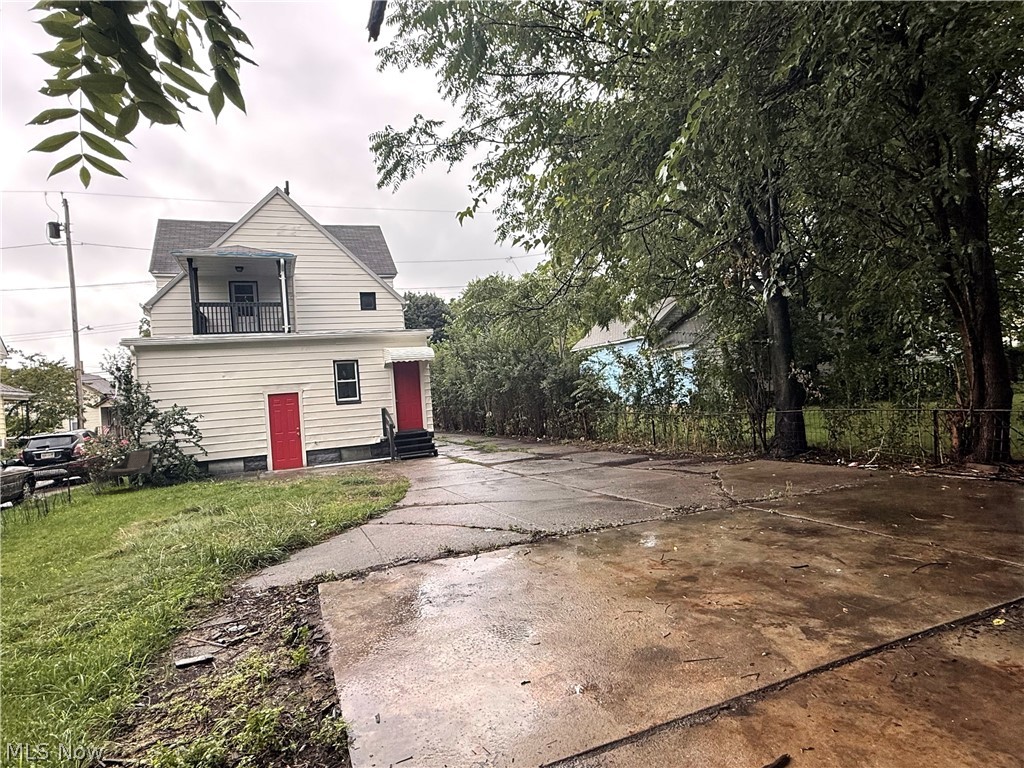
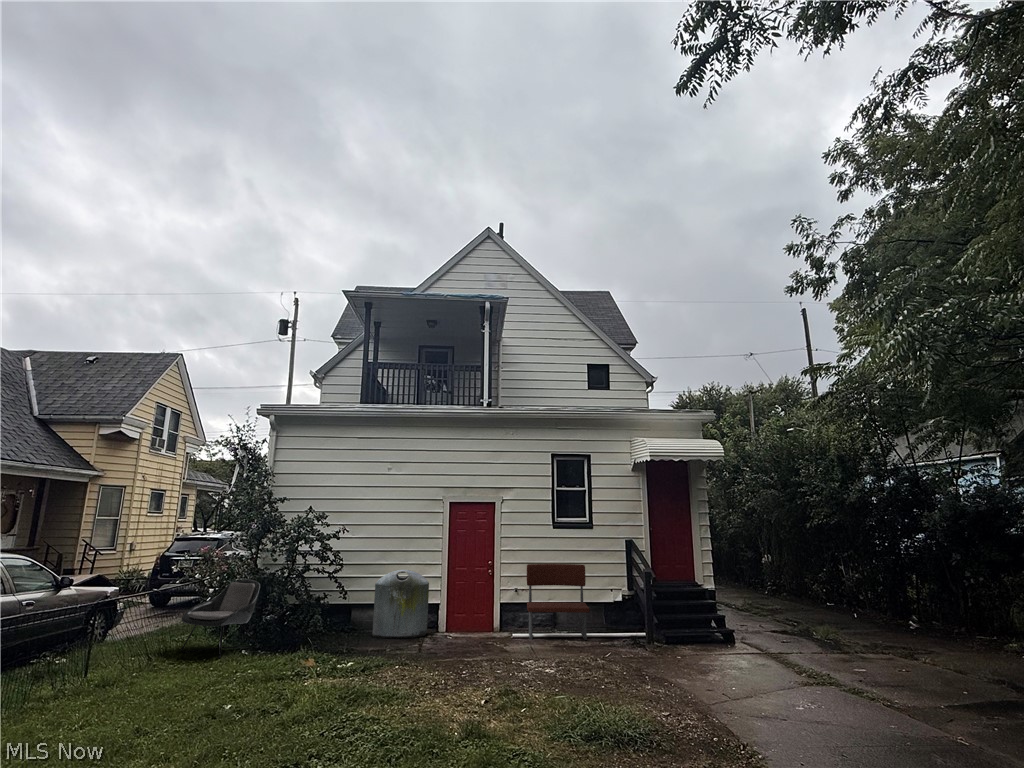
bench: none [322,424,360,467] -> present [527,564,590,640]
trash can: none [225,437,262,476] -> present [373,570,429,639]

